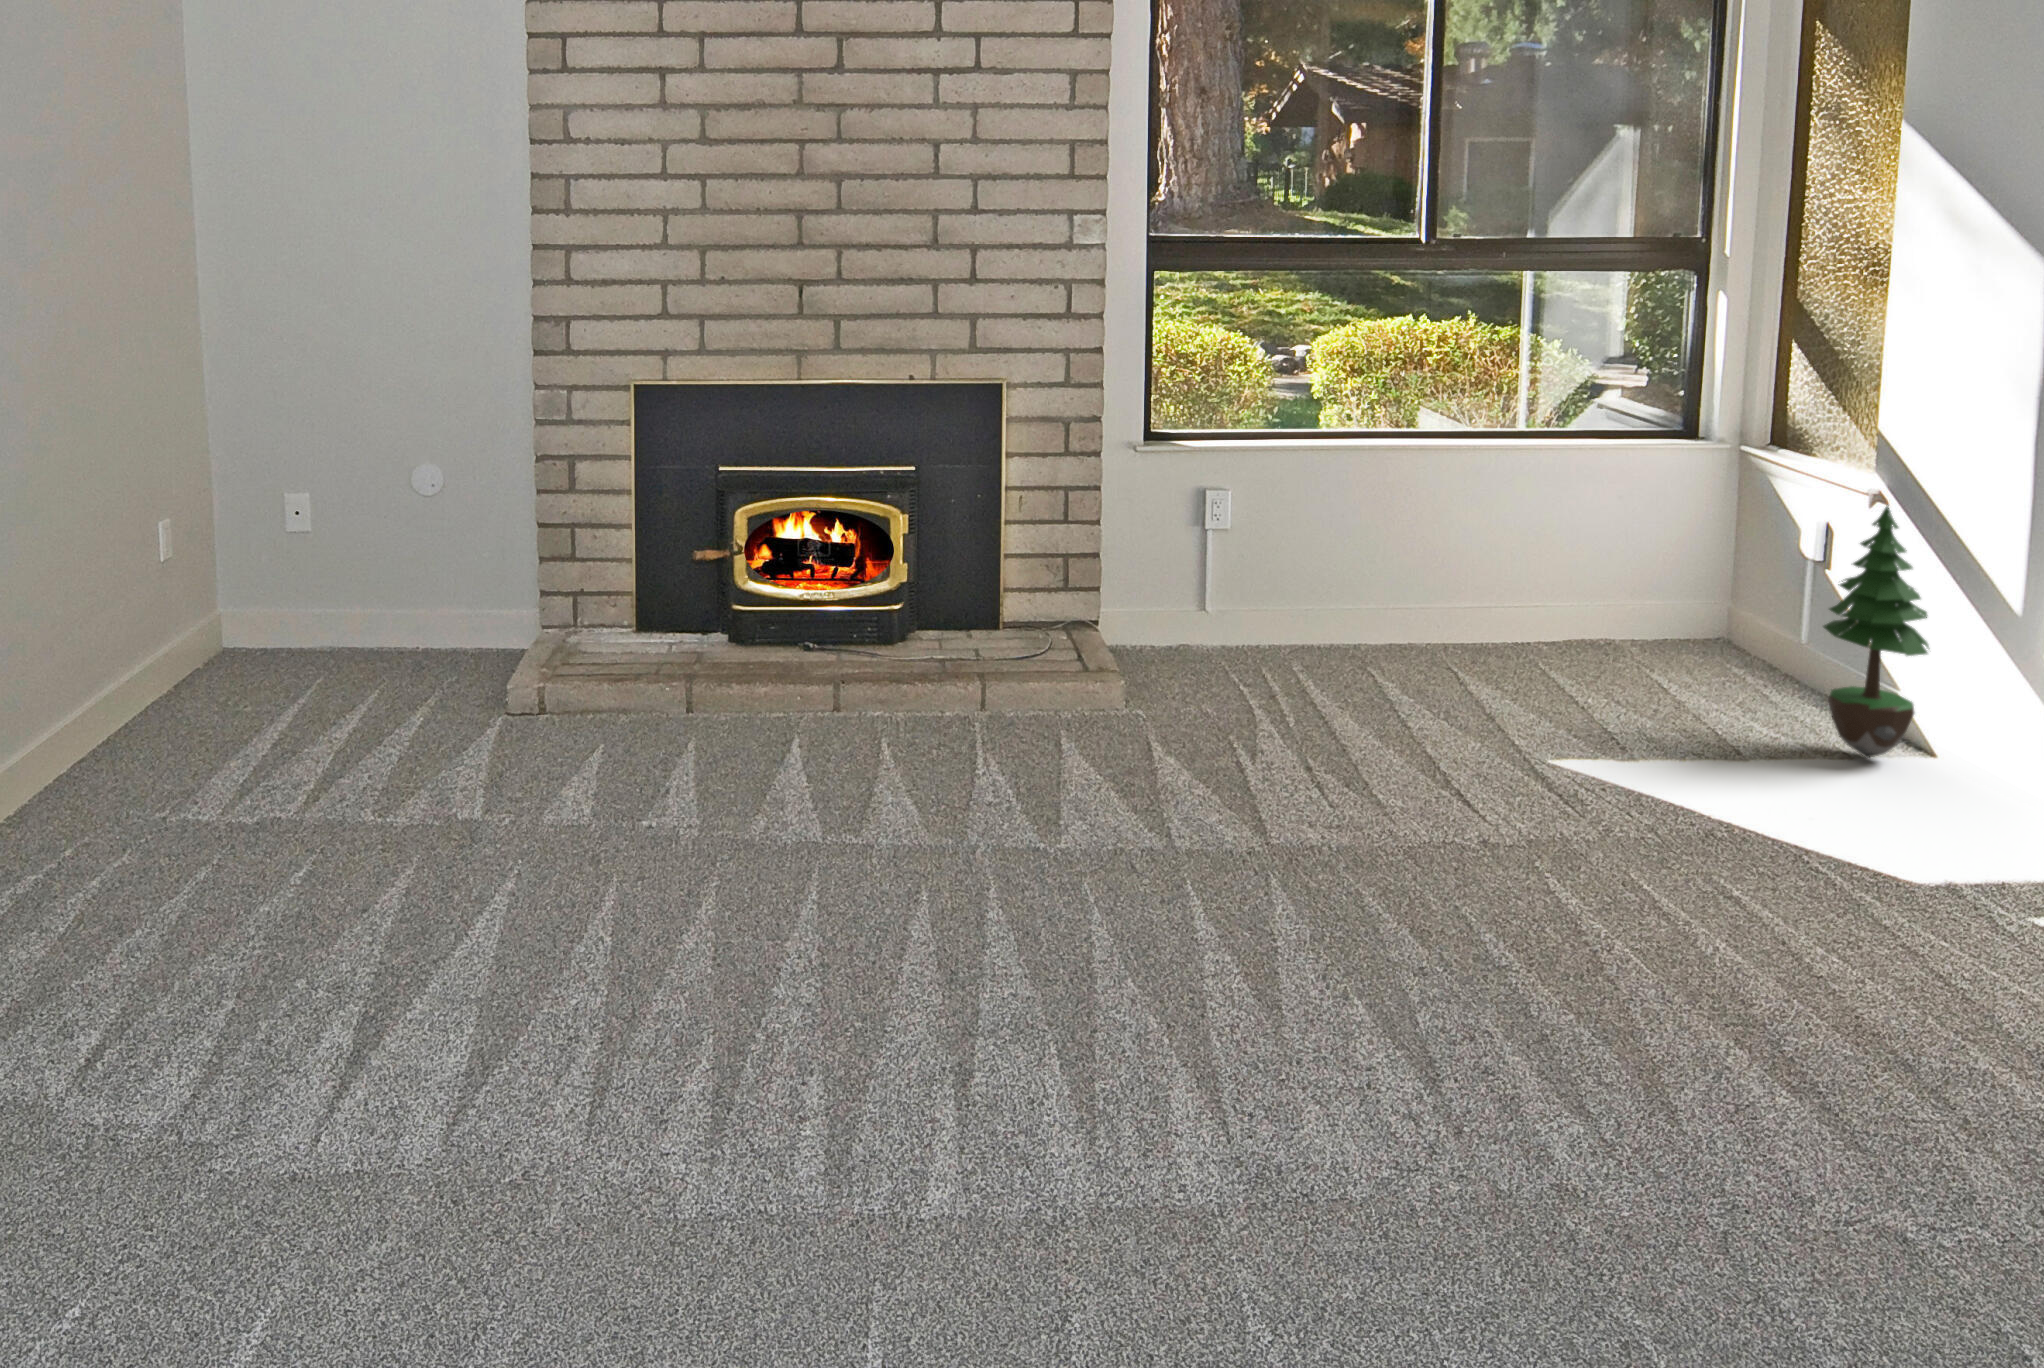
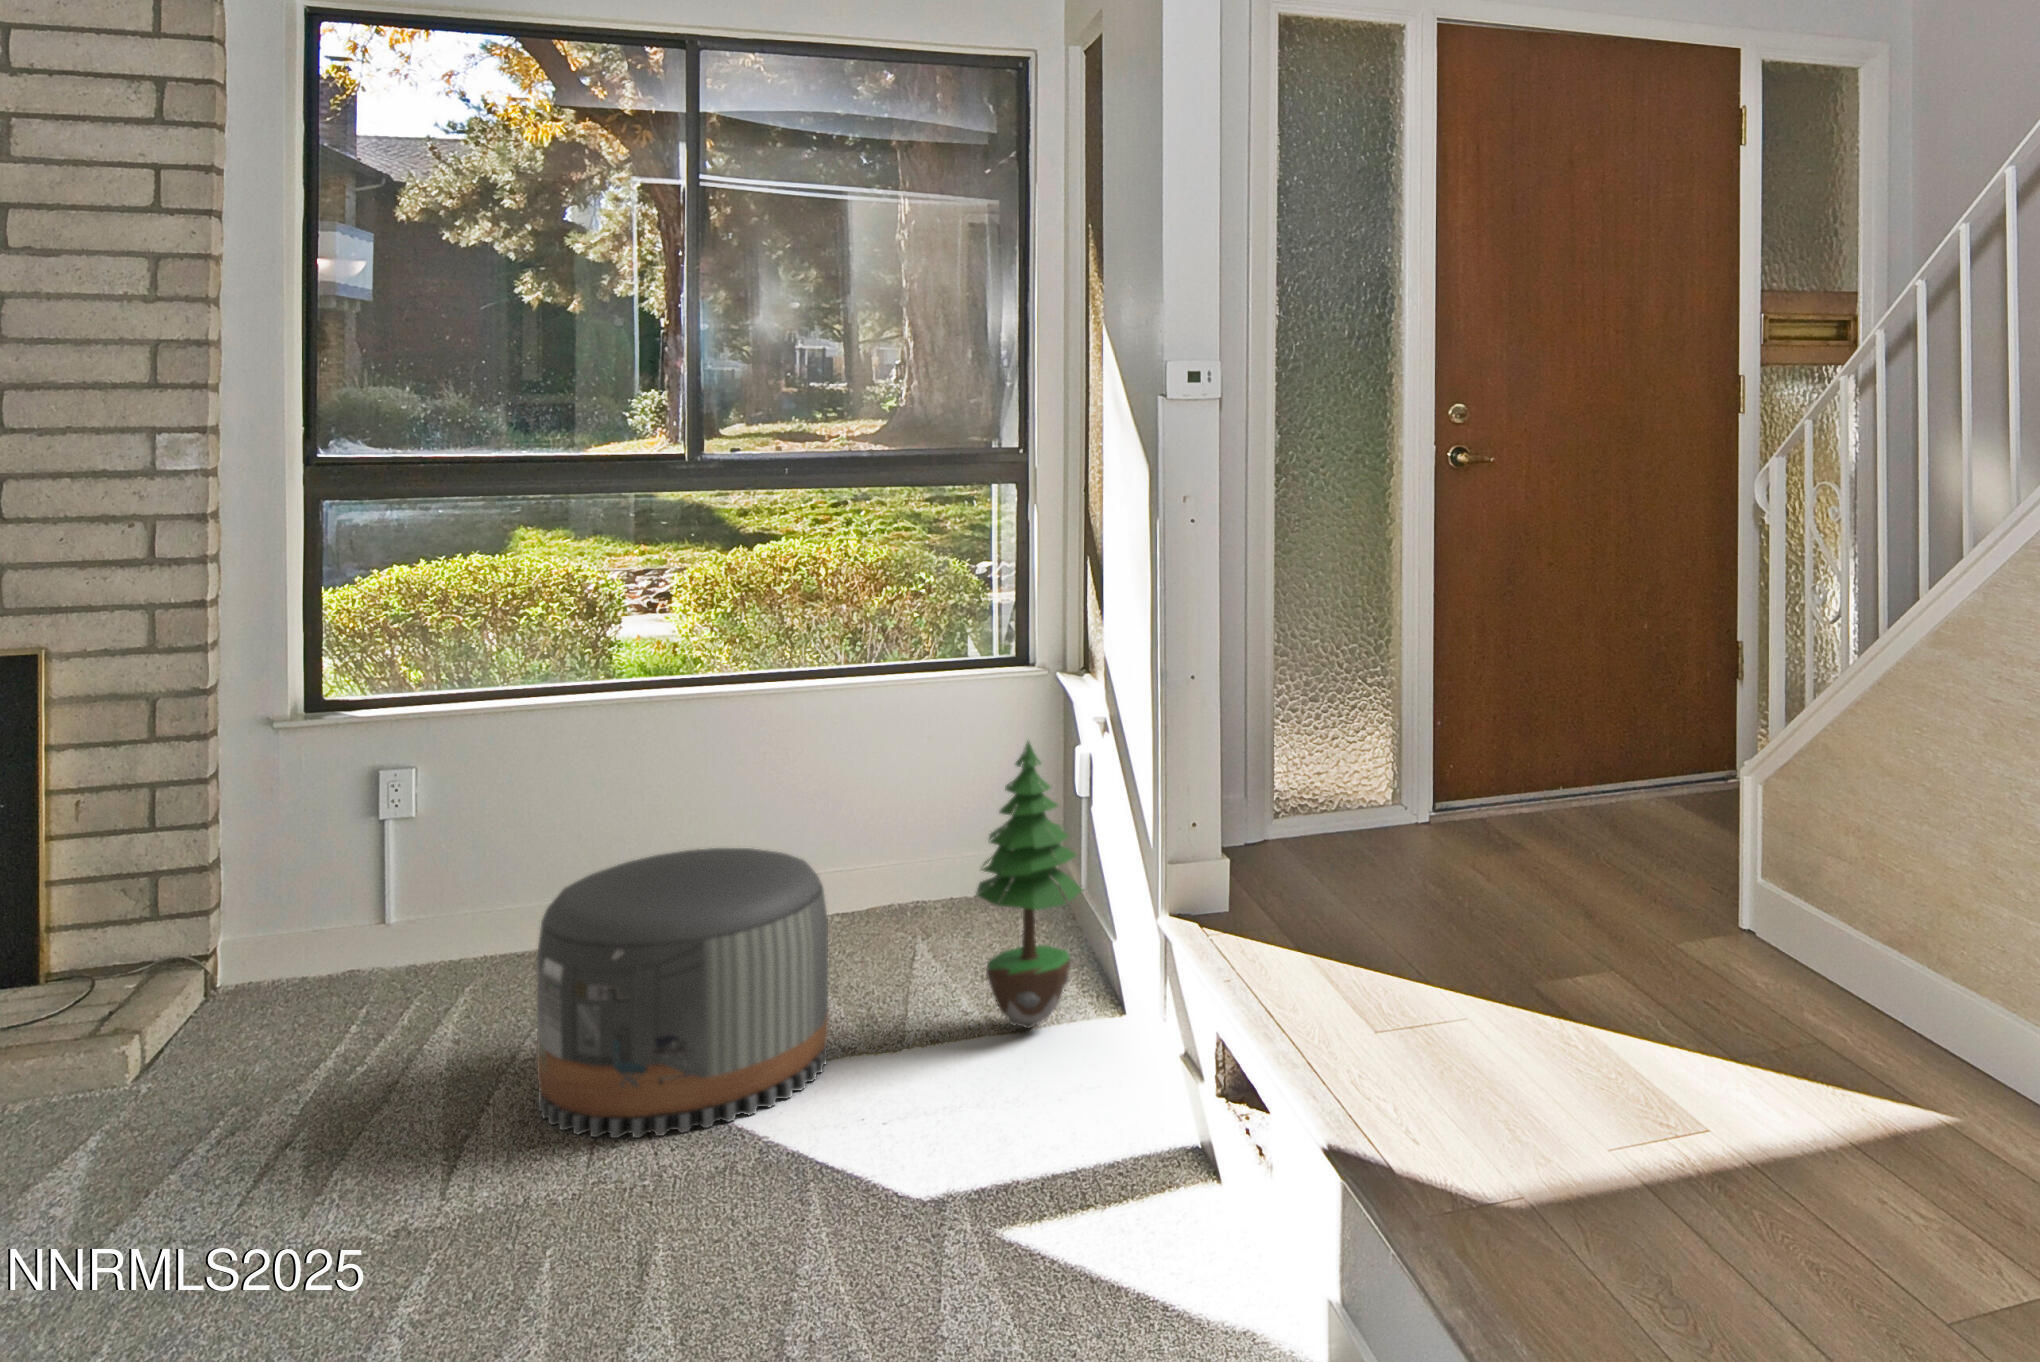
pouf: none [1476,575,1724,803] -> present [537,848,828,1138]

